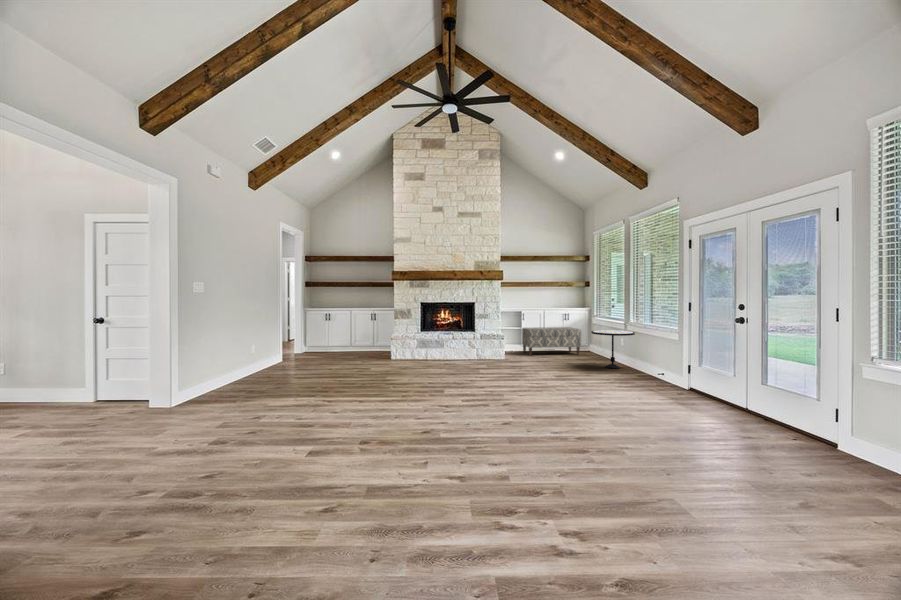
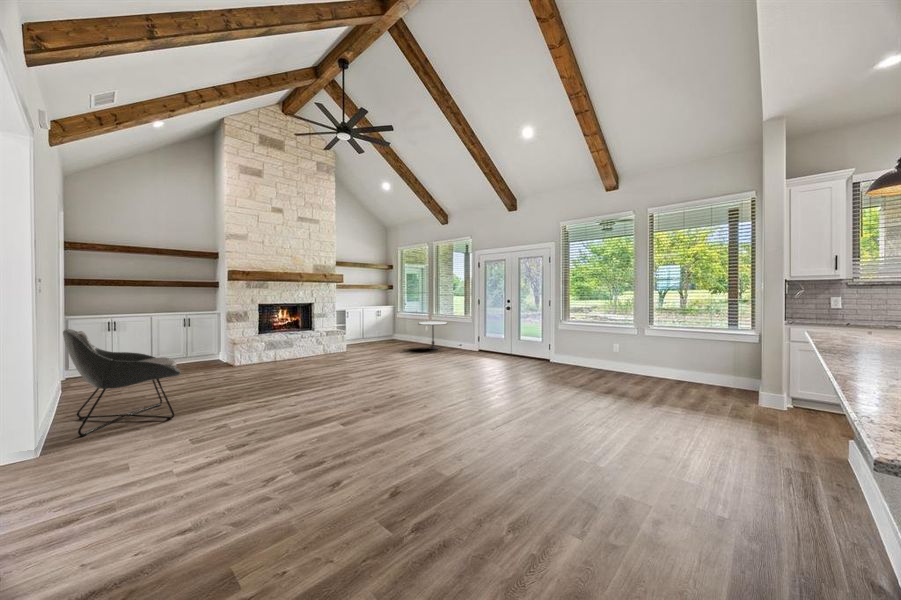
lounge chair: none [204,318,287,396] -> present [63,329,181,437]
bench: present [522,327,581,356] -> none [346,322,395,348]

